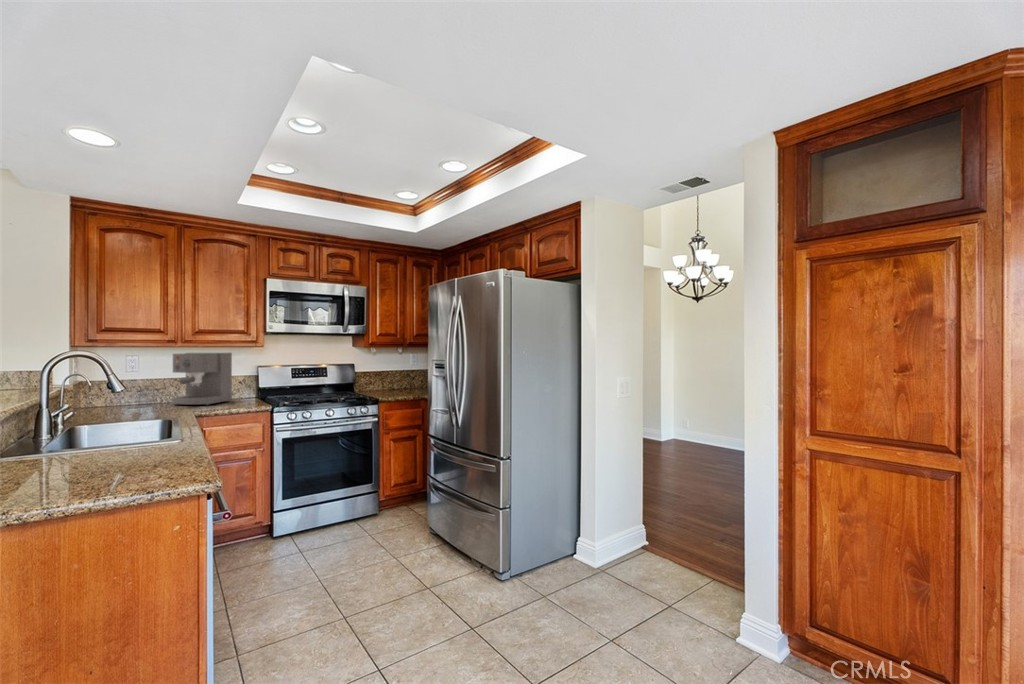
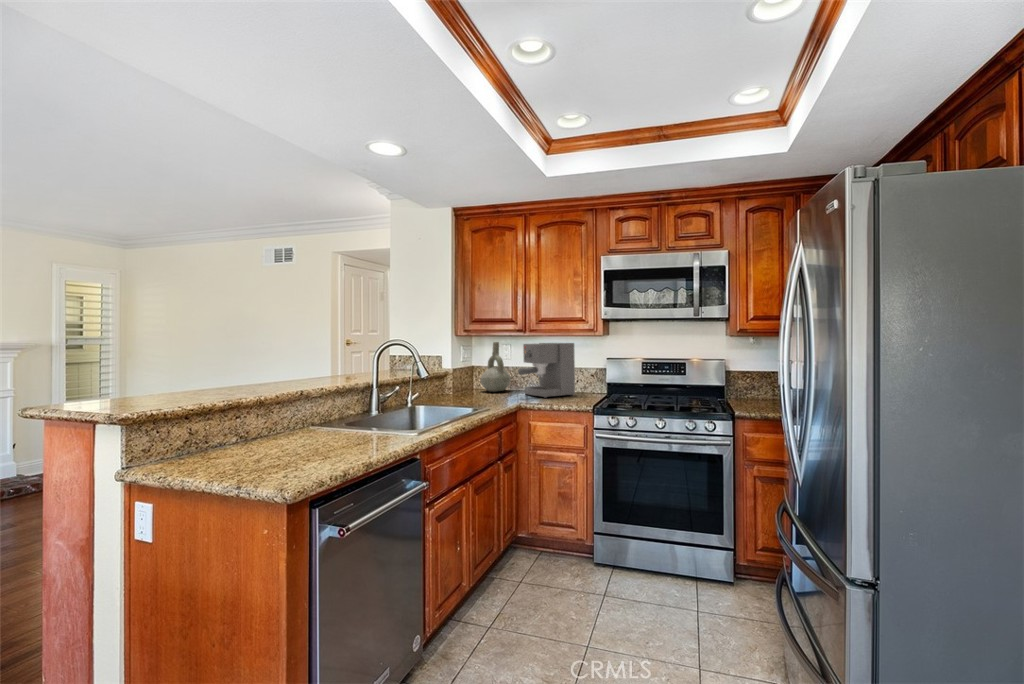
decorative vase: none [103,352,147,407] -> present [480,342,511,392]

